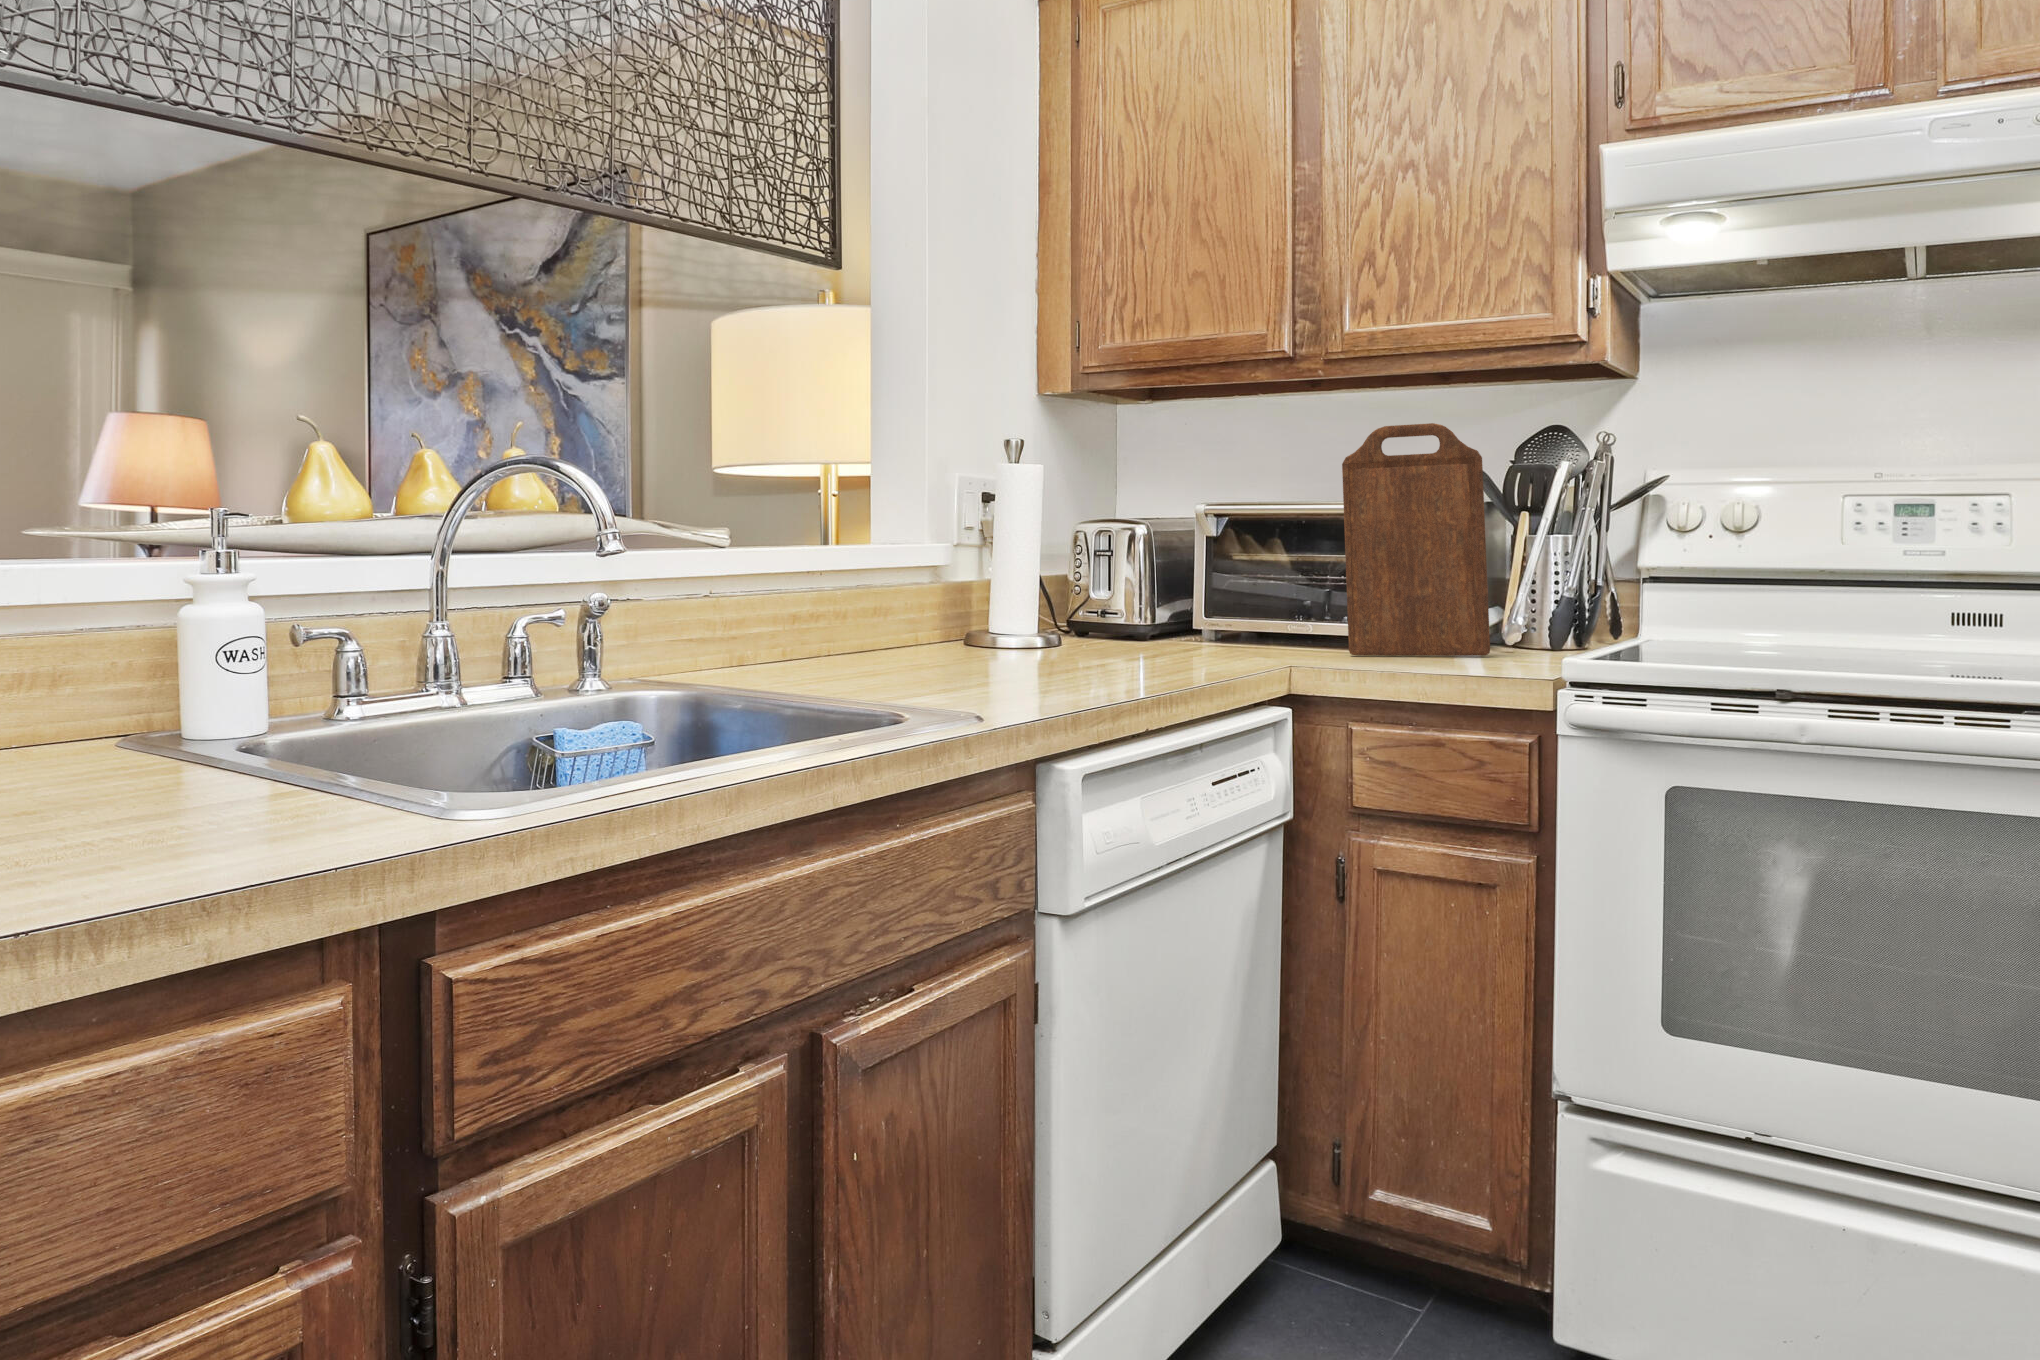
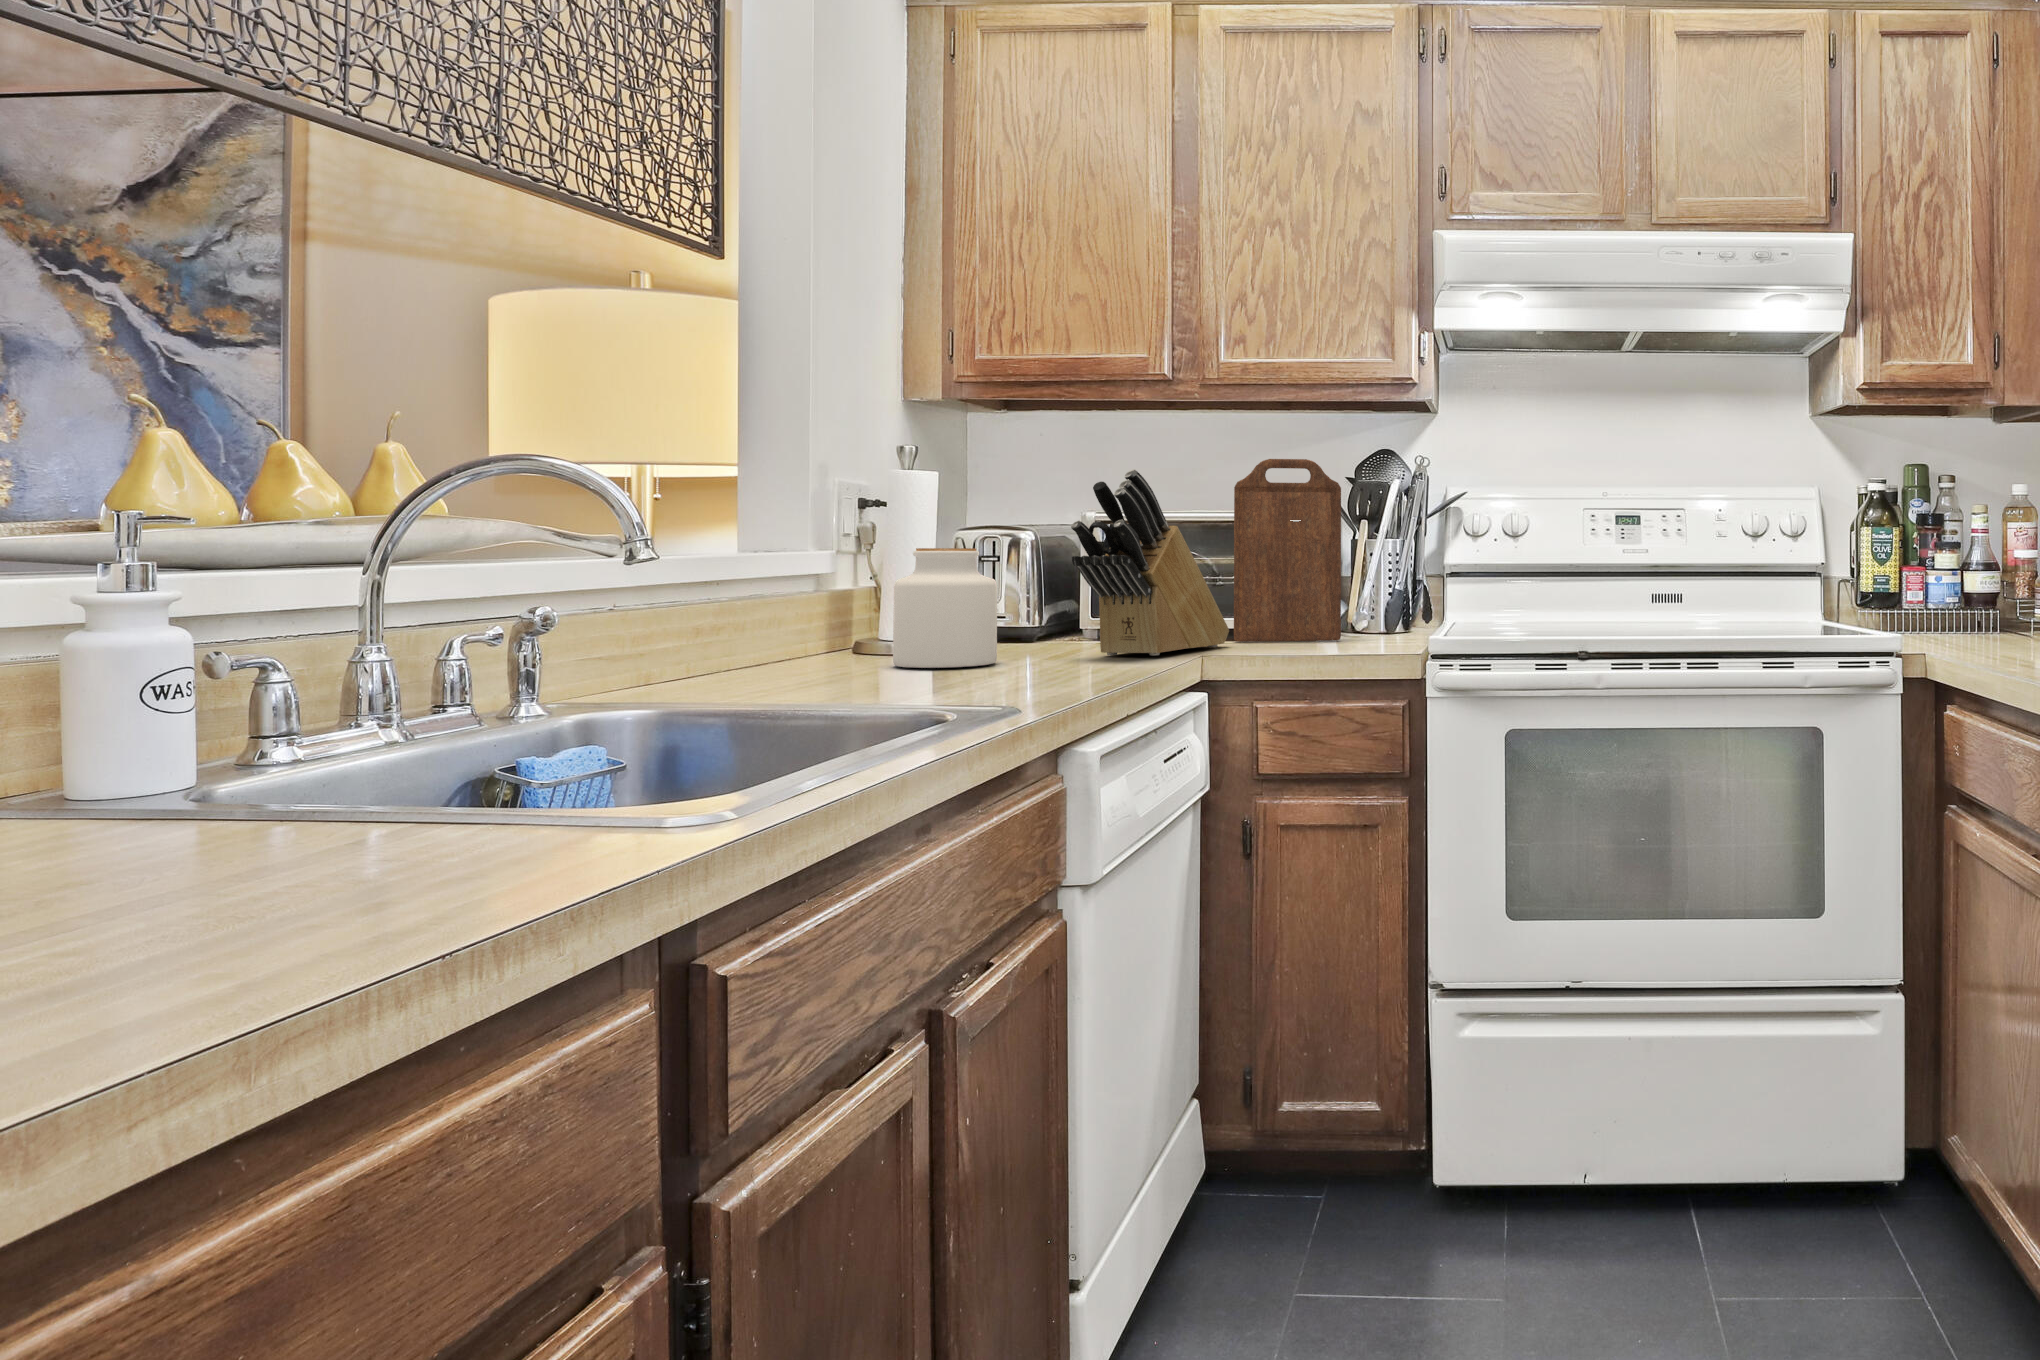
knife block: none [1116,446,1333,669] -> present [1071,469,1229,655]
jar: none [932,545,1040,677] -> present [893,548,997,668]

